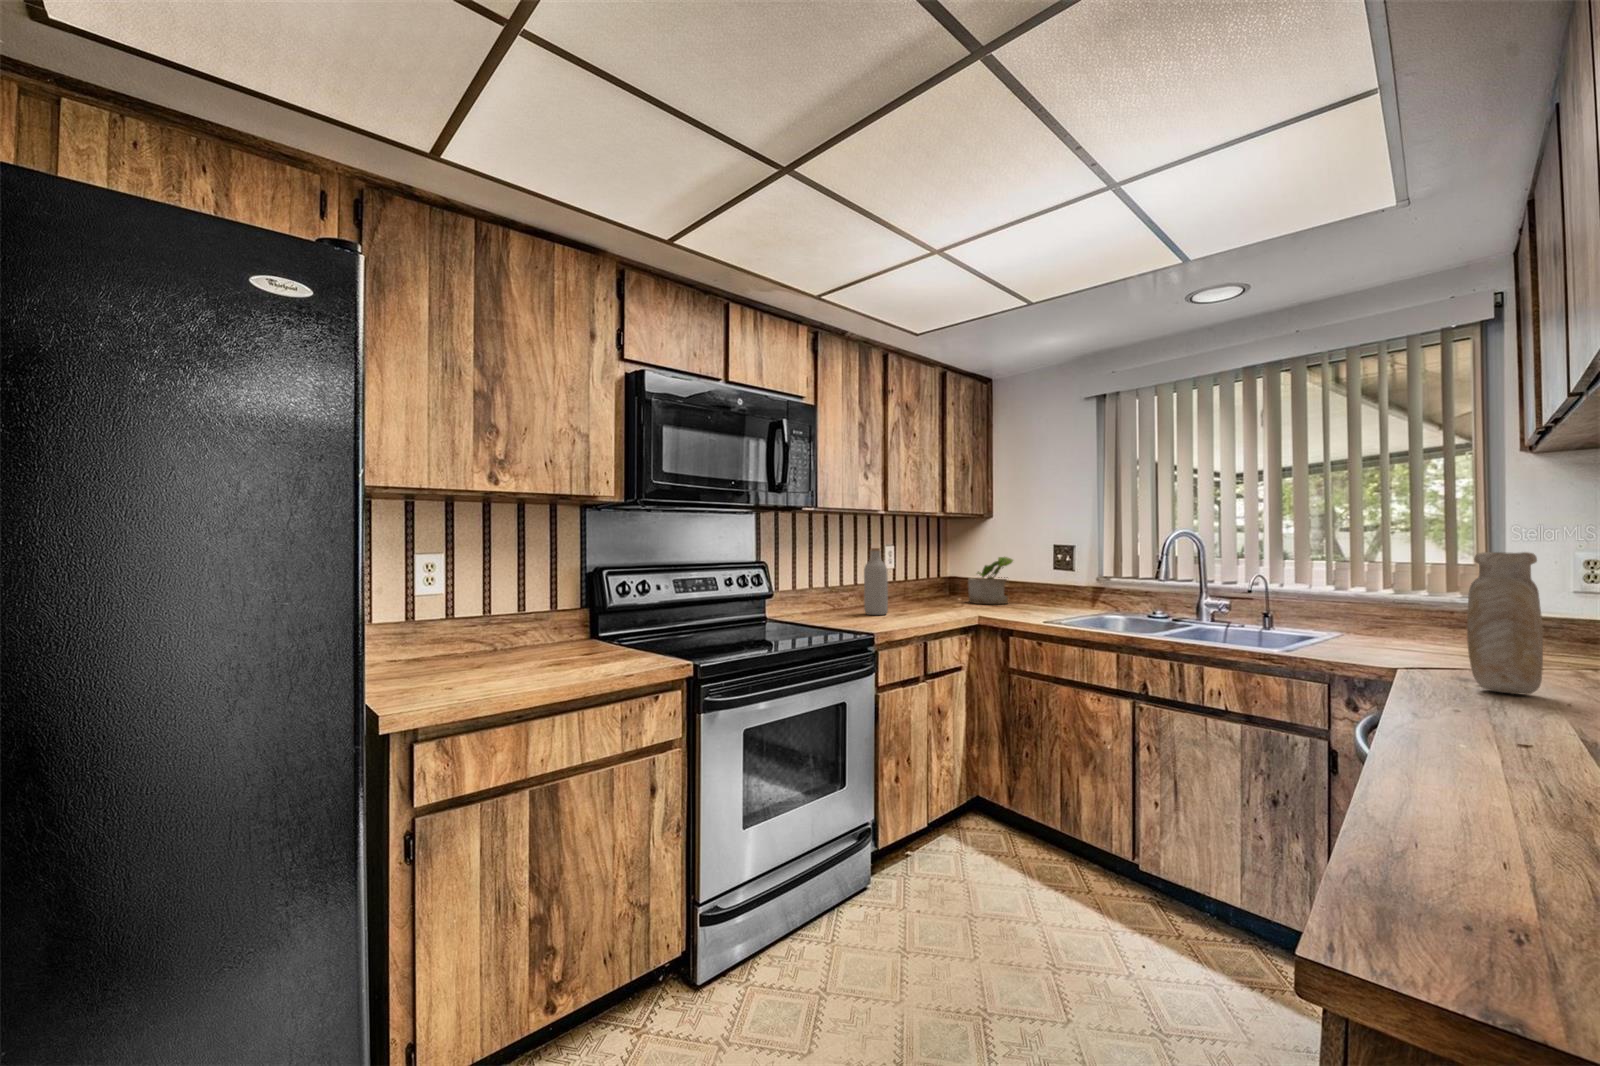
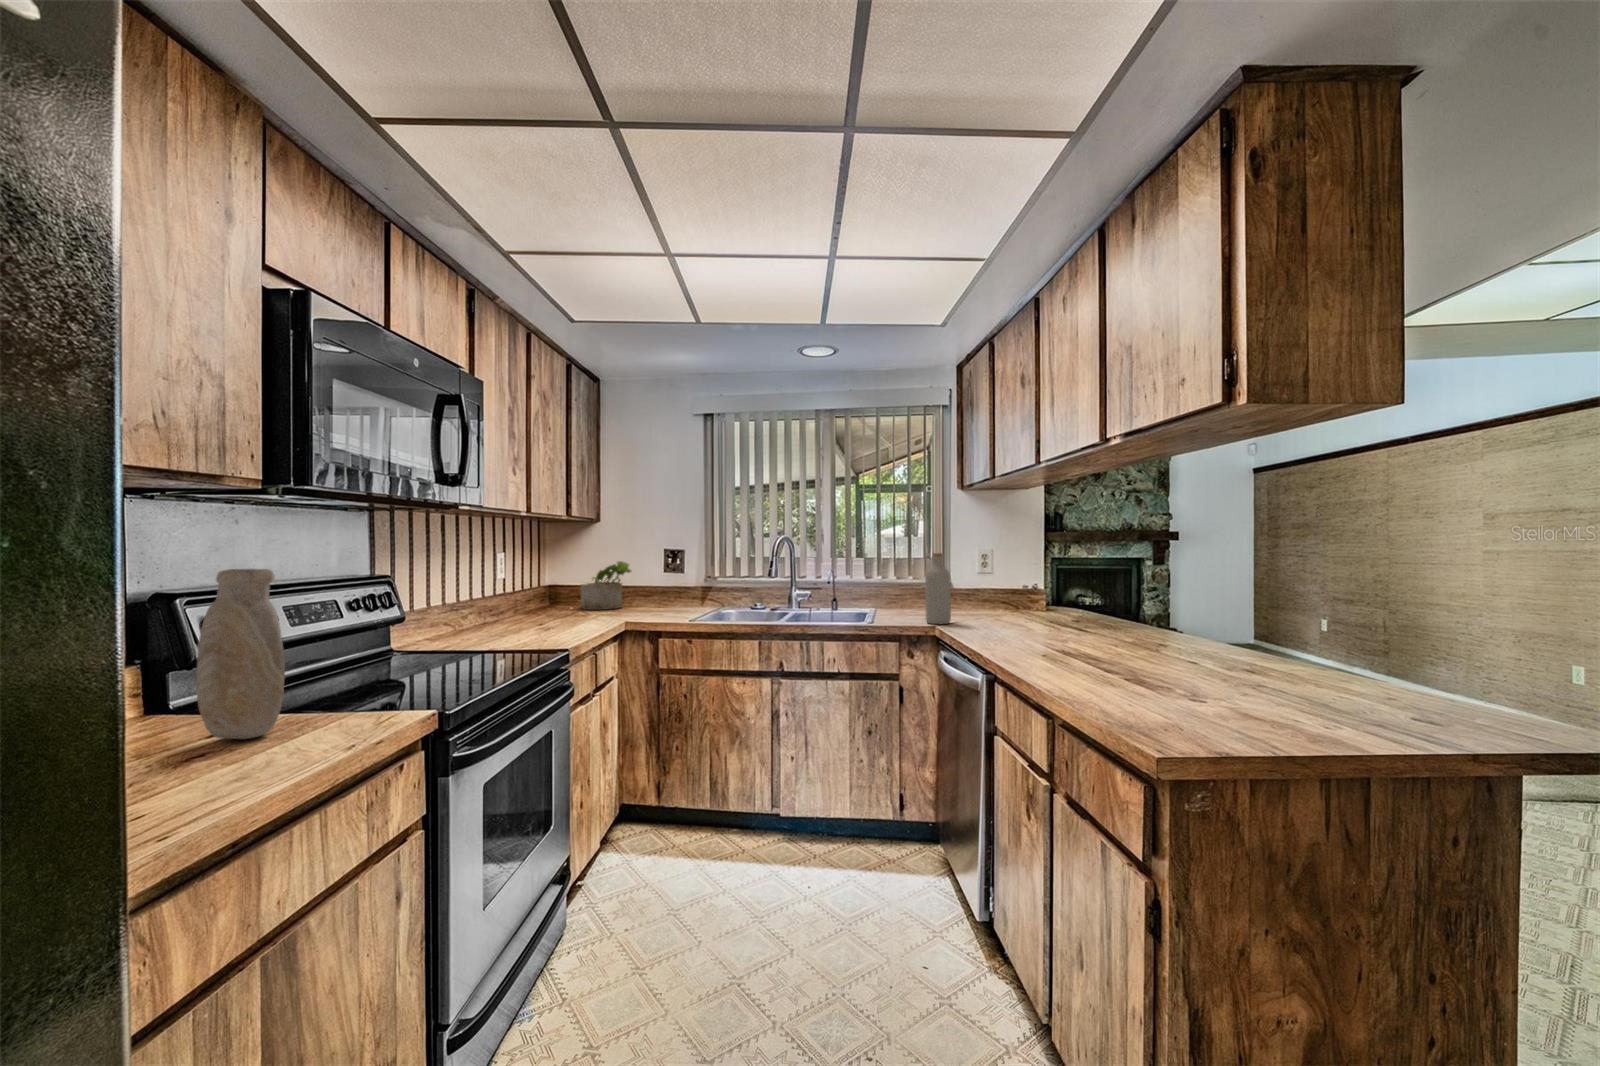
bottle: present [864,548,888,615] -> present [925,553,951,624]
vase: present [1467,552,1543,694] -> present [196,569,285,739]

